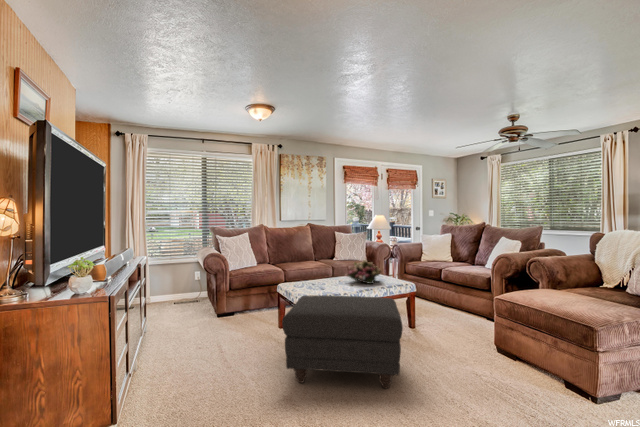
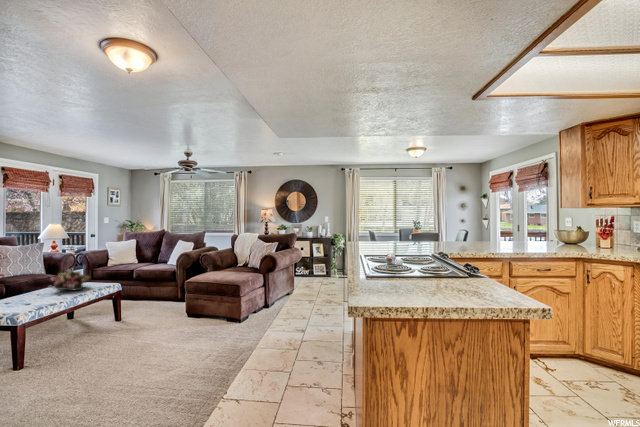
ottoman: present [282,295,403,389] -> none [16,295,139,383]

